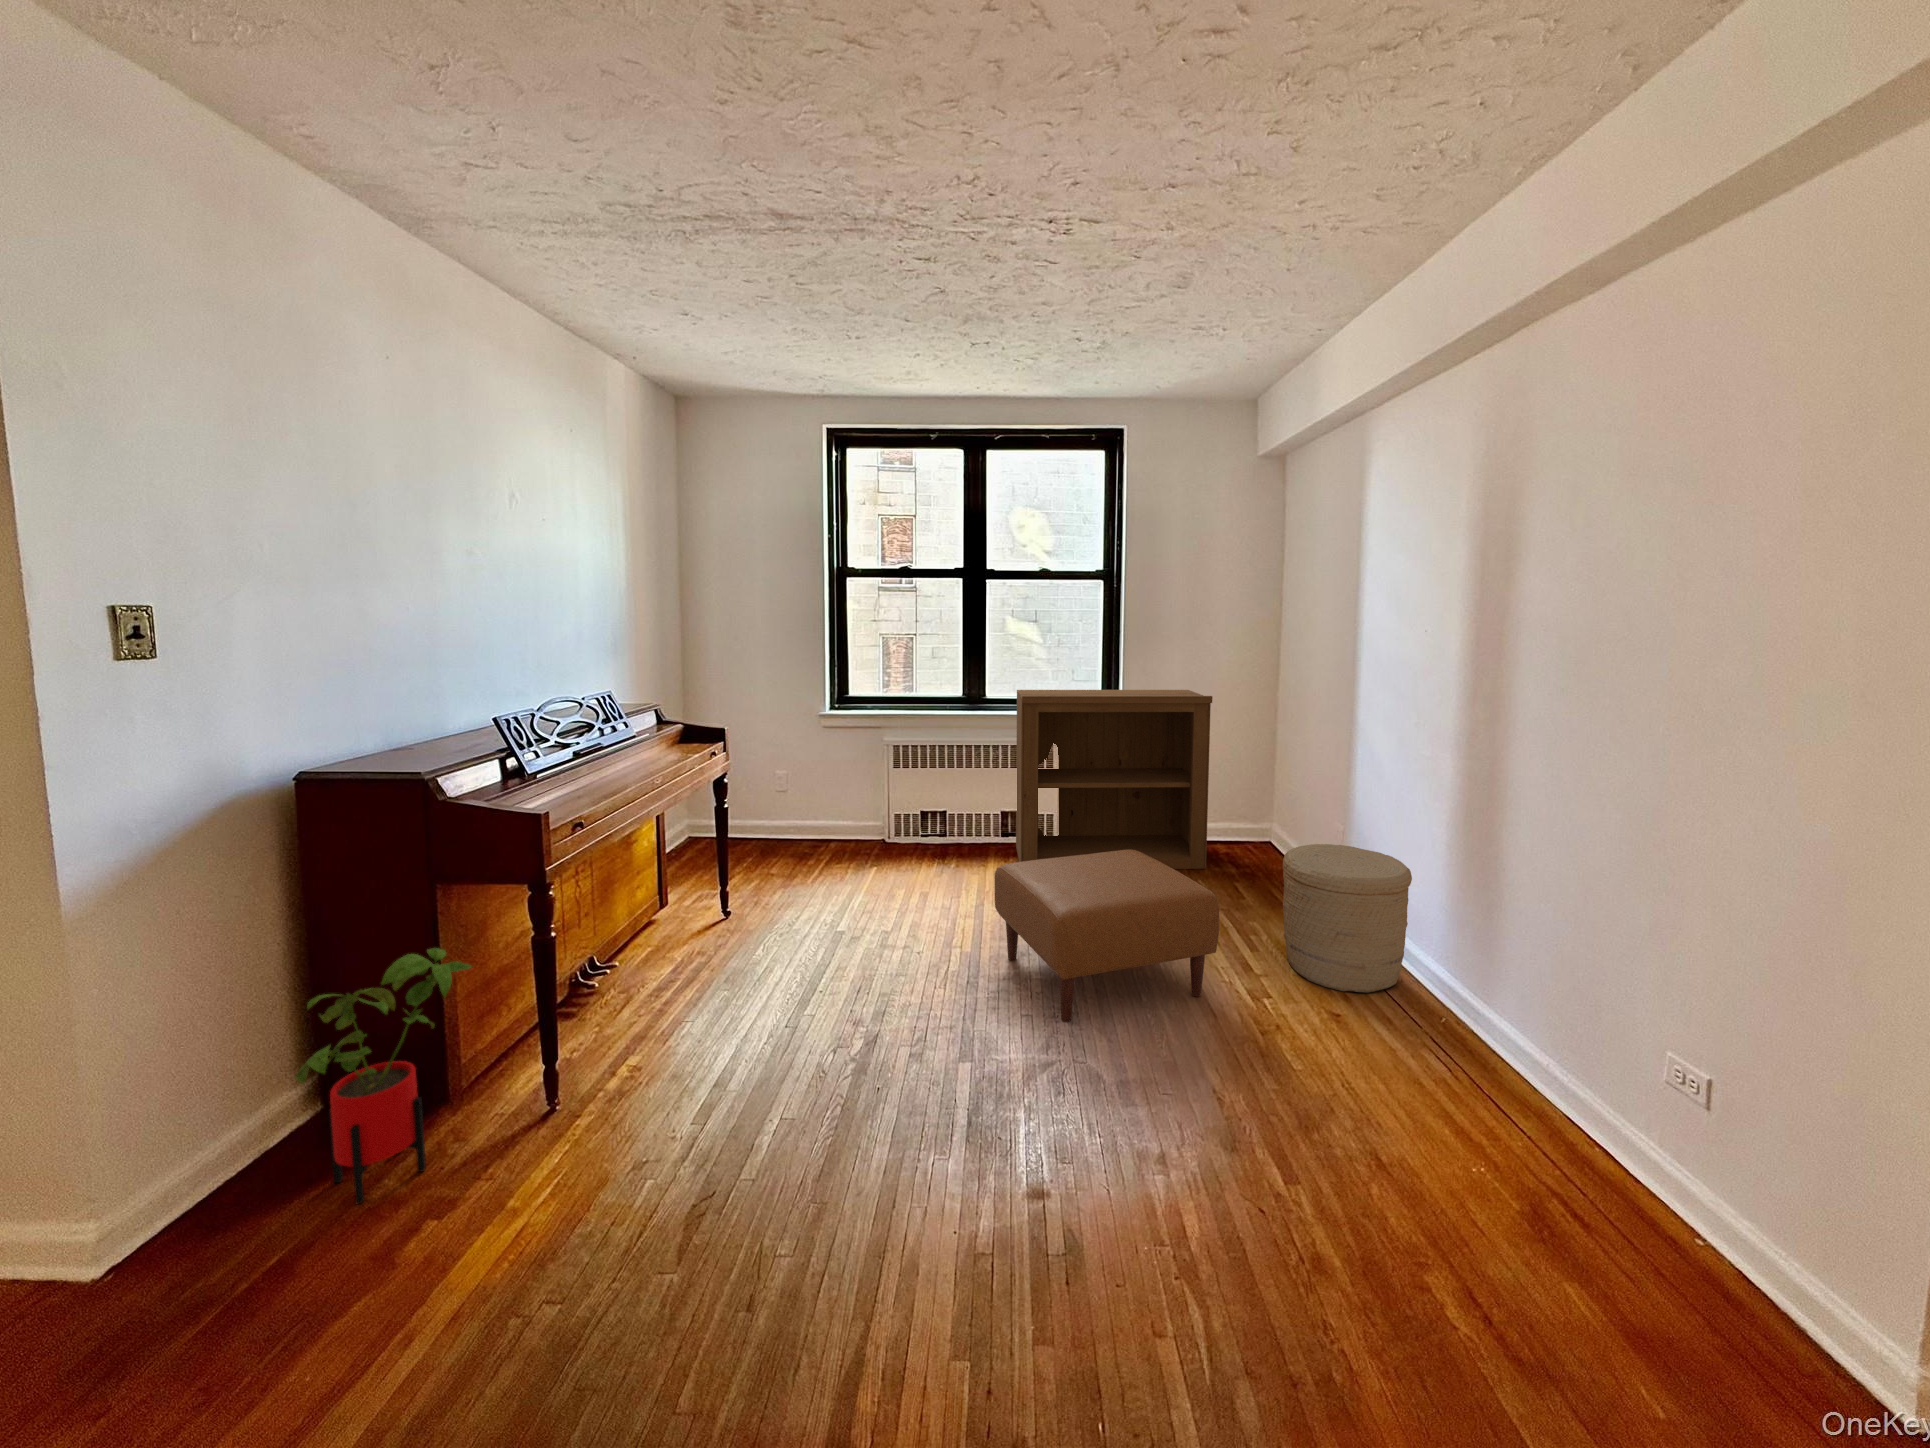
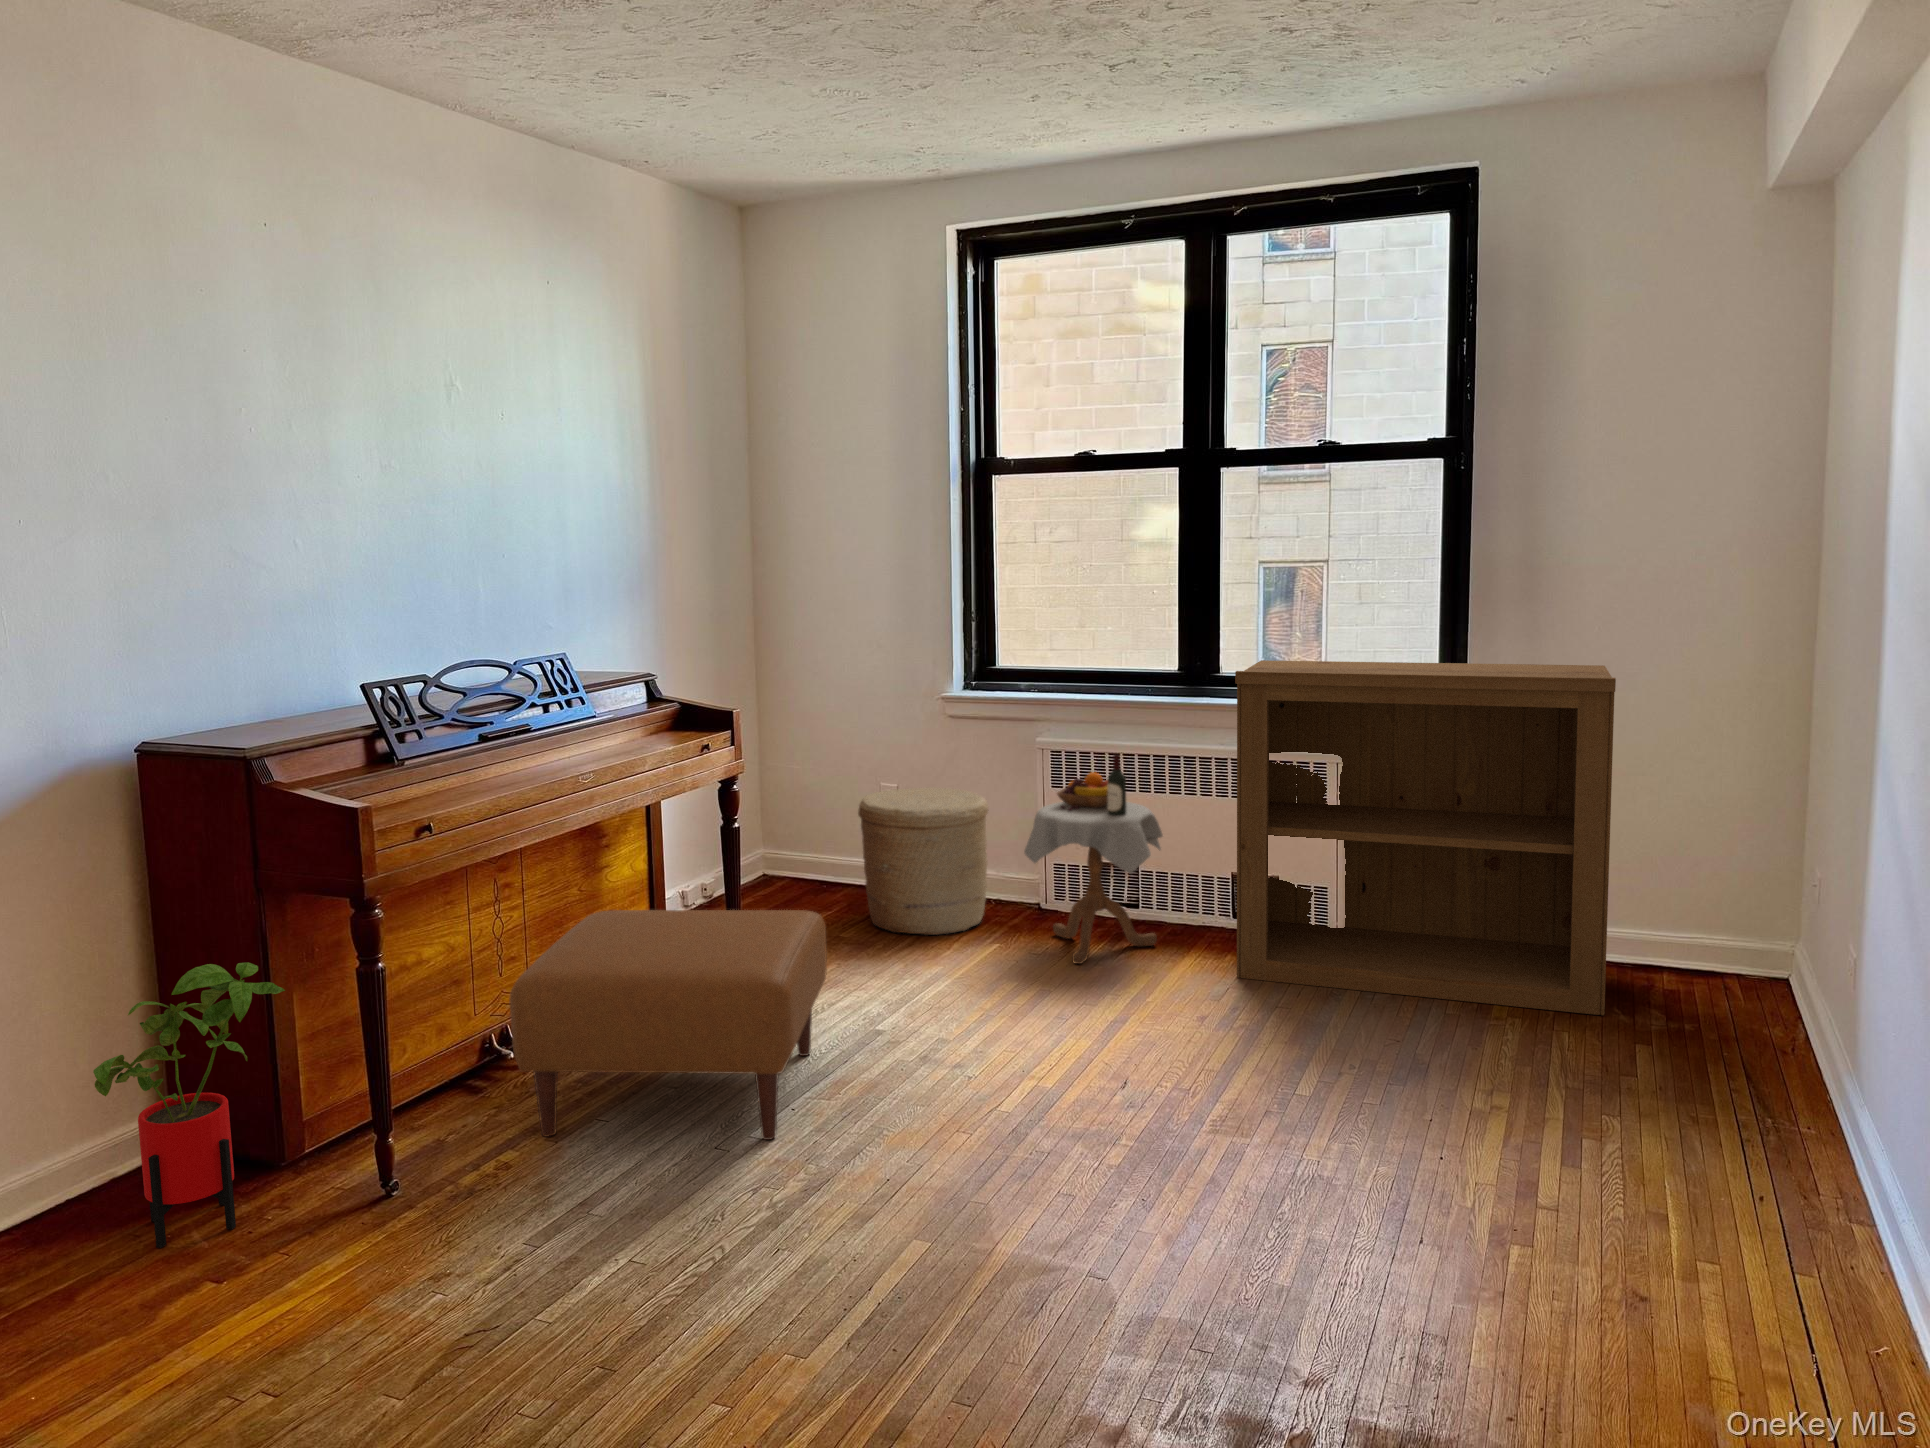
side table: none [892,746,971,873] -> present [1024,754,1163,964]
woven basket: present [1283,844,1412,993] -> present [858,788,988,935]
ottoman: present [994,850,1219,1022] -> present [509,910,827,1140]

